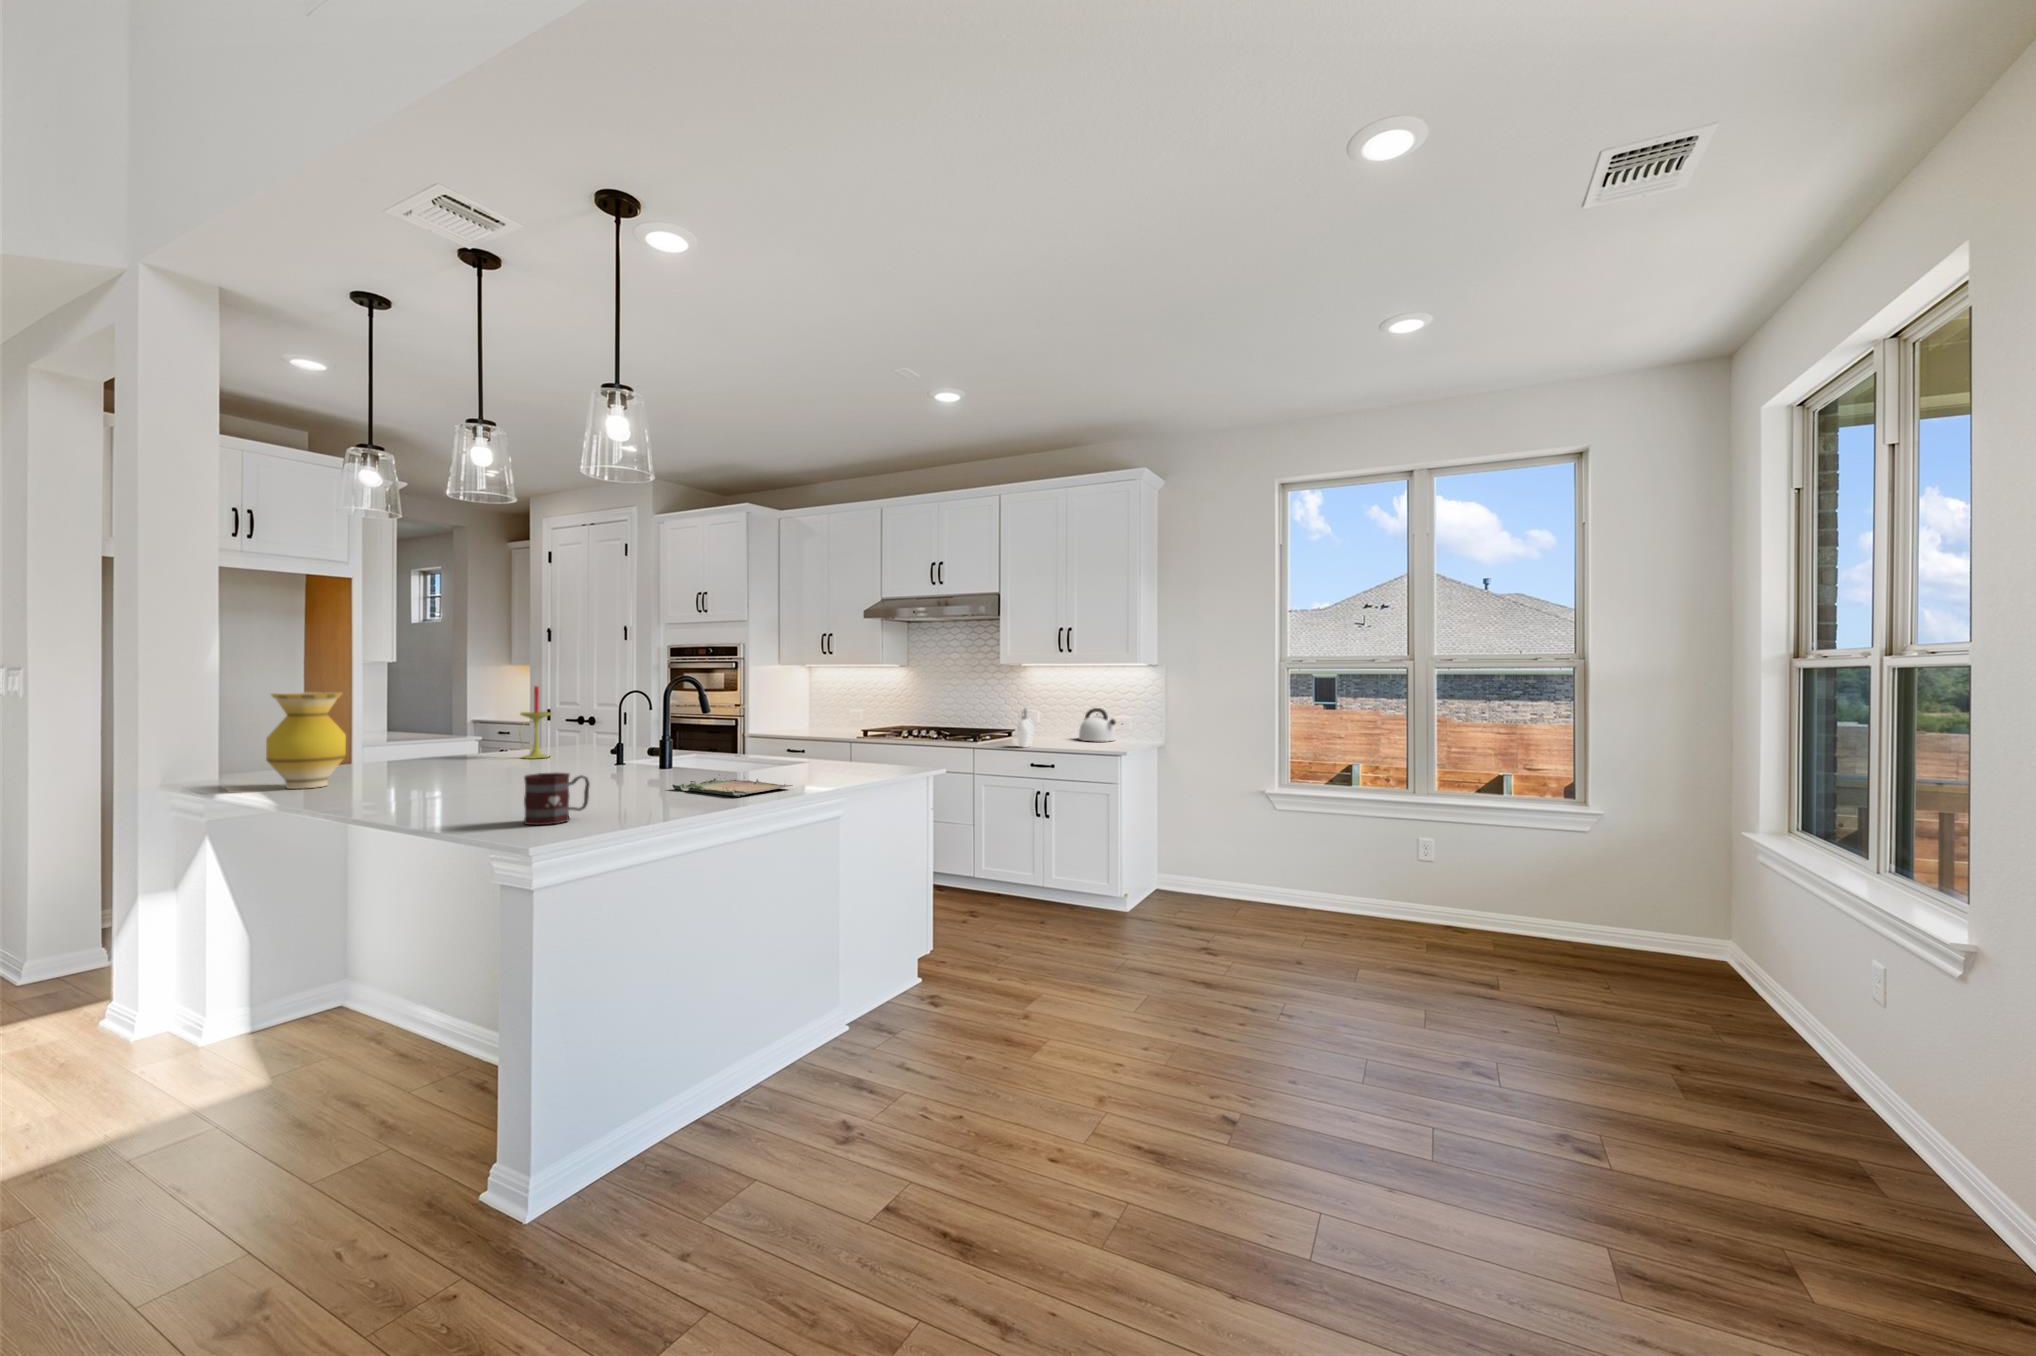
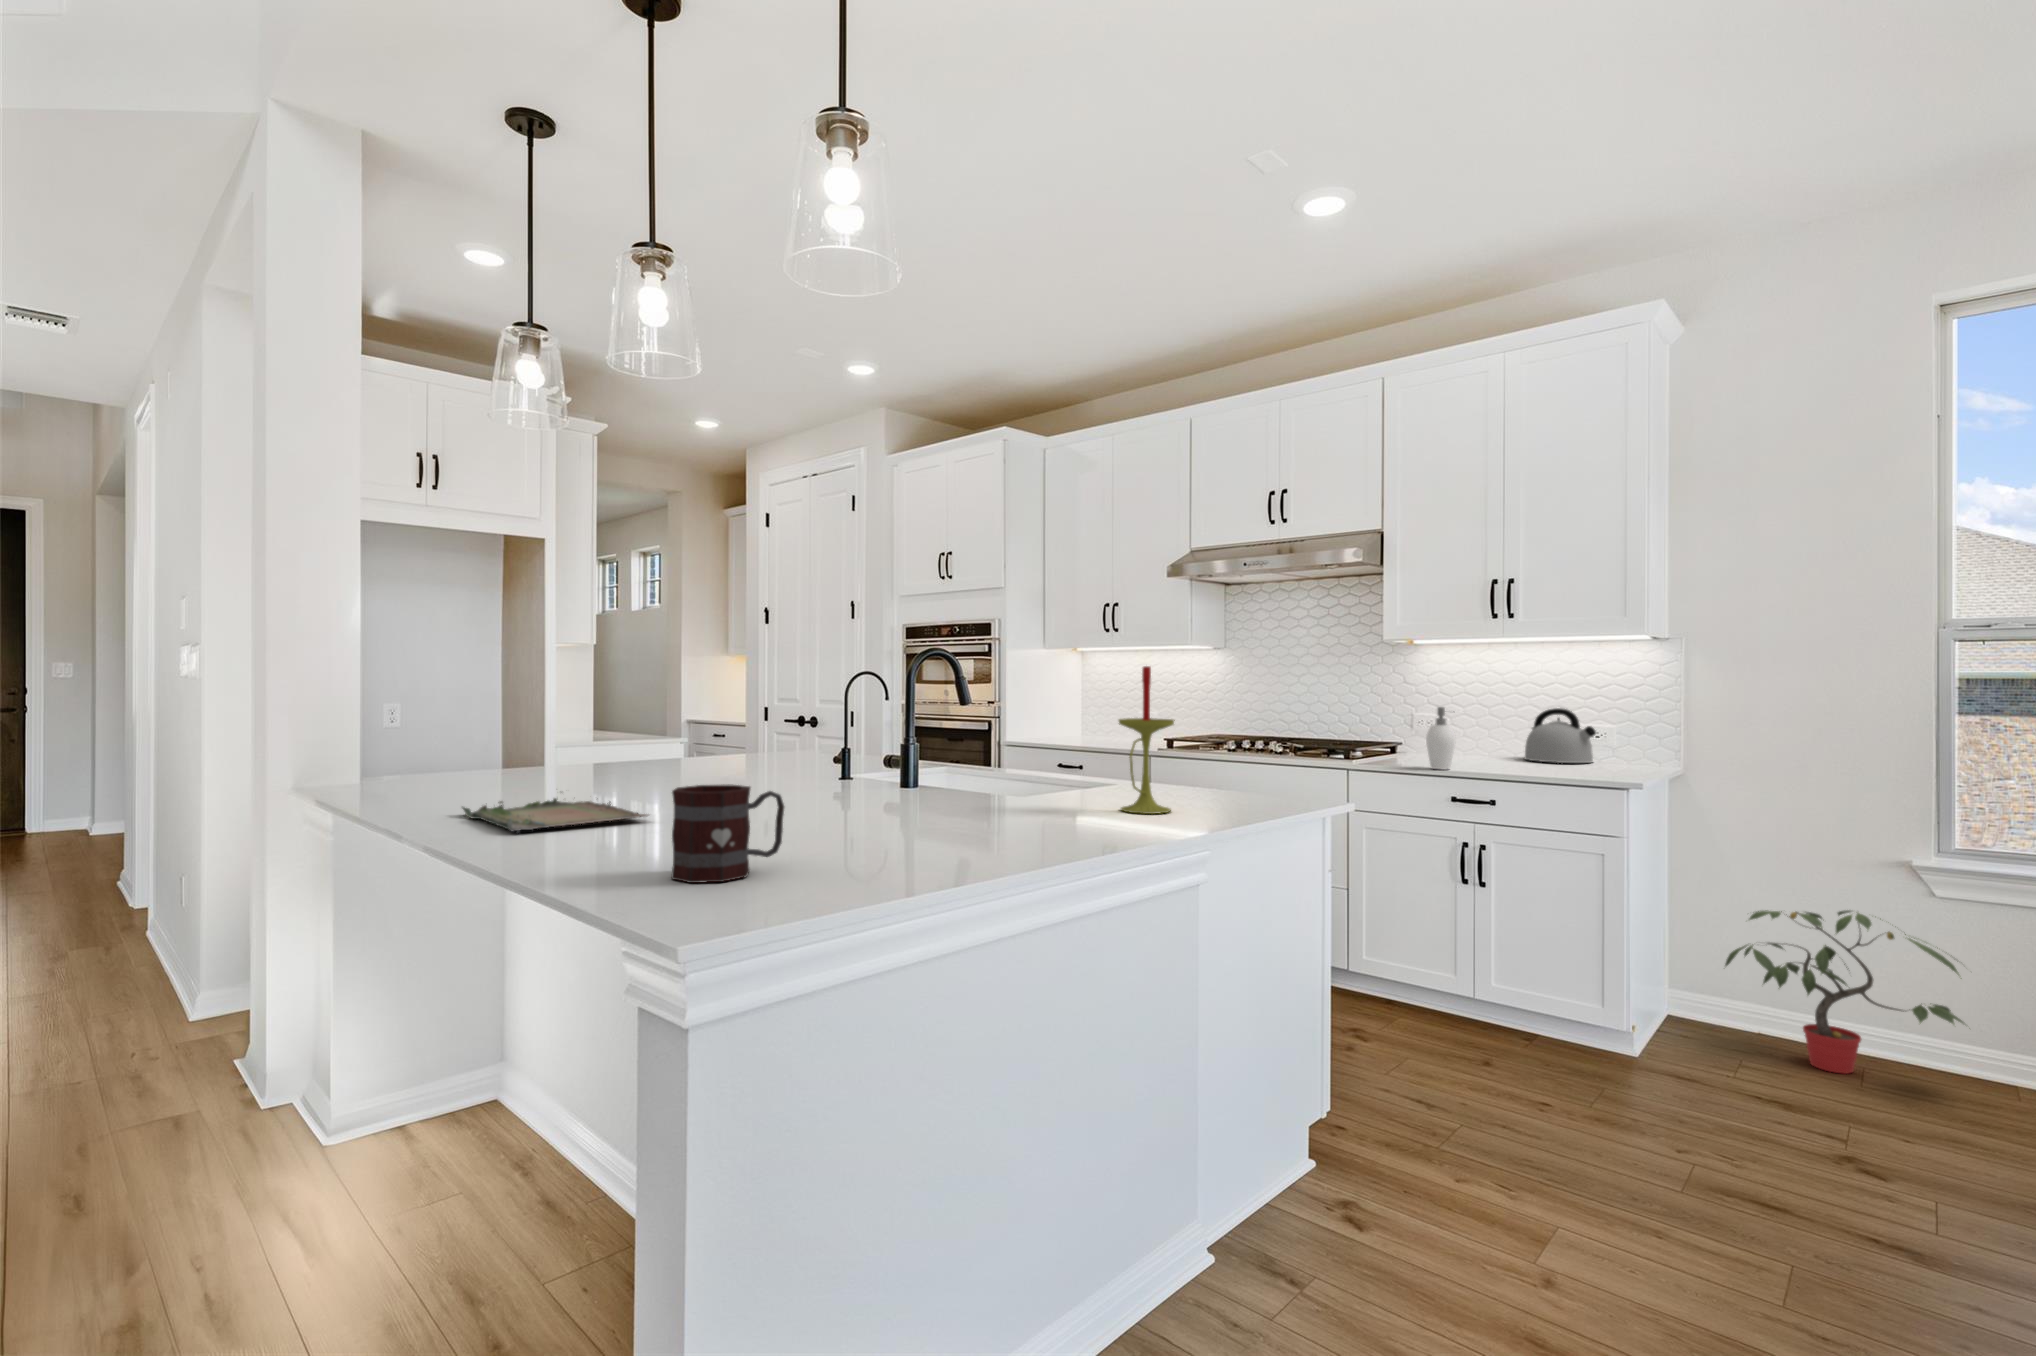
candle: present [519,686,552,759] -> present [1119,666,1175,814]
vase: present [266,692,346,789] -> none [372,658,477,798]
tray: present [672,778,793,797] -> present [462,798,648,832]
potted plant: none [1176,820,1286,911] -> present [1725,910,1964,1074]

